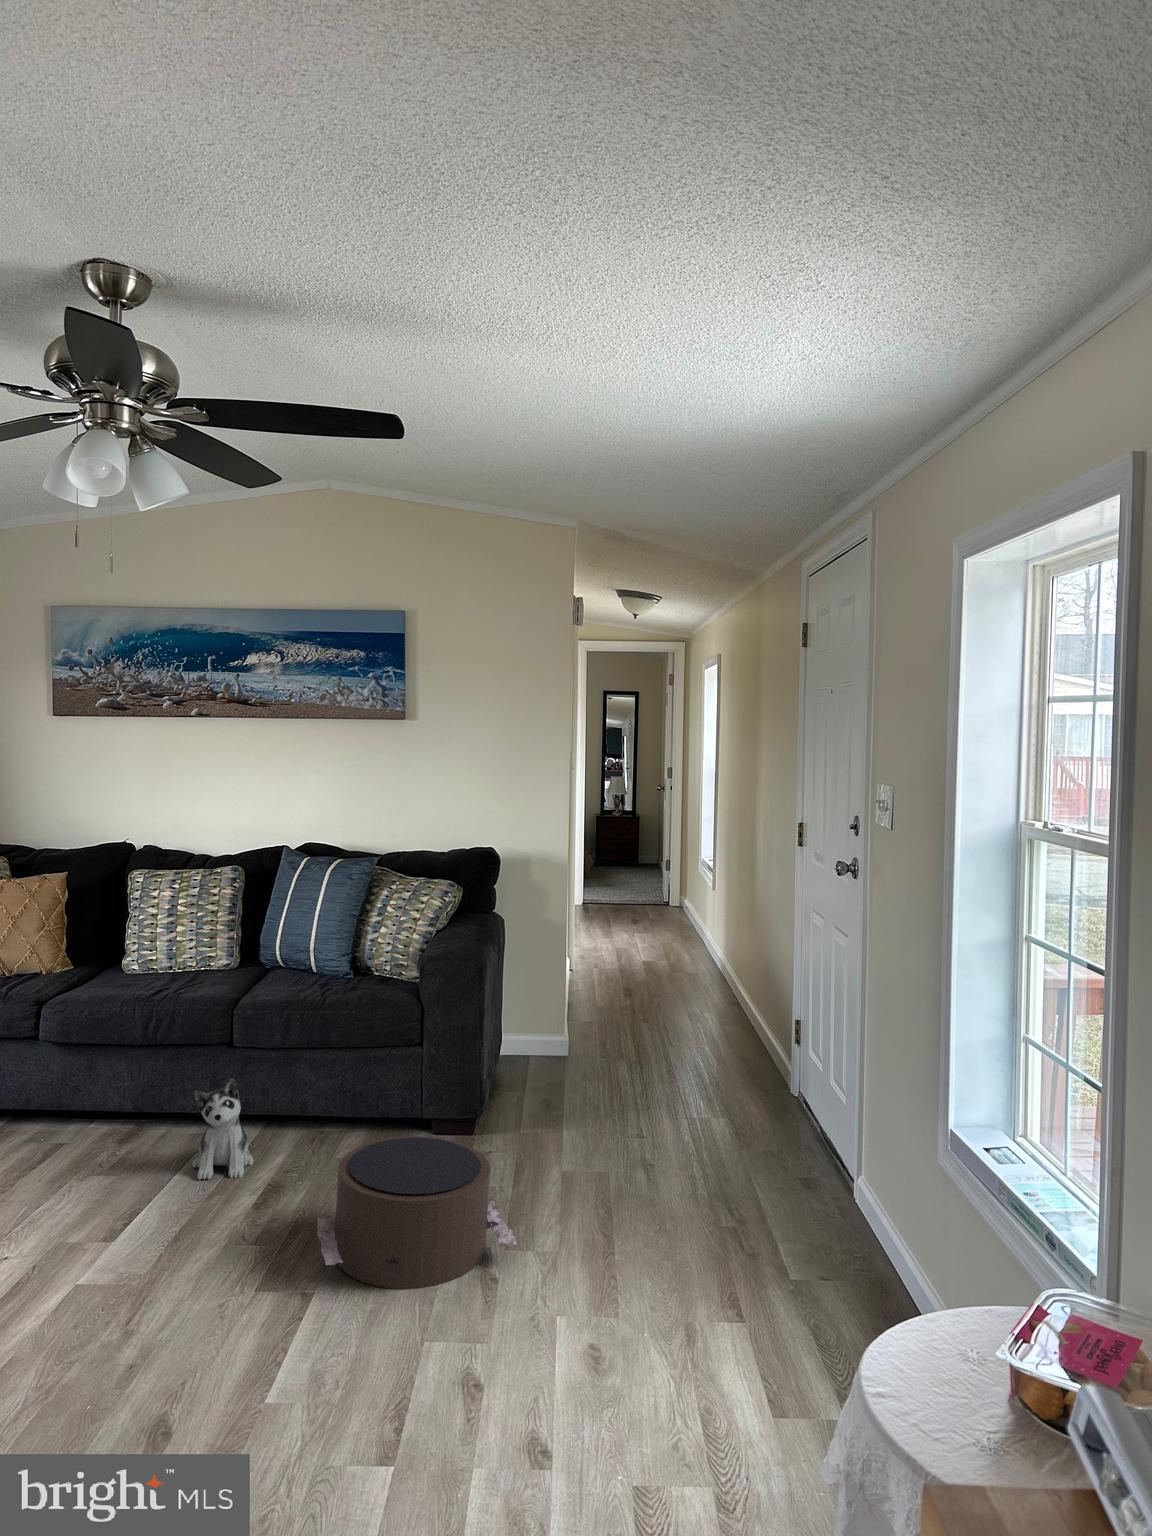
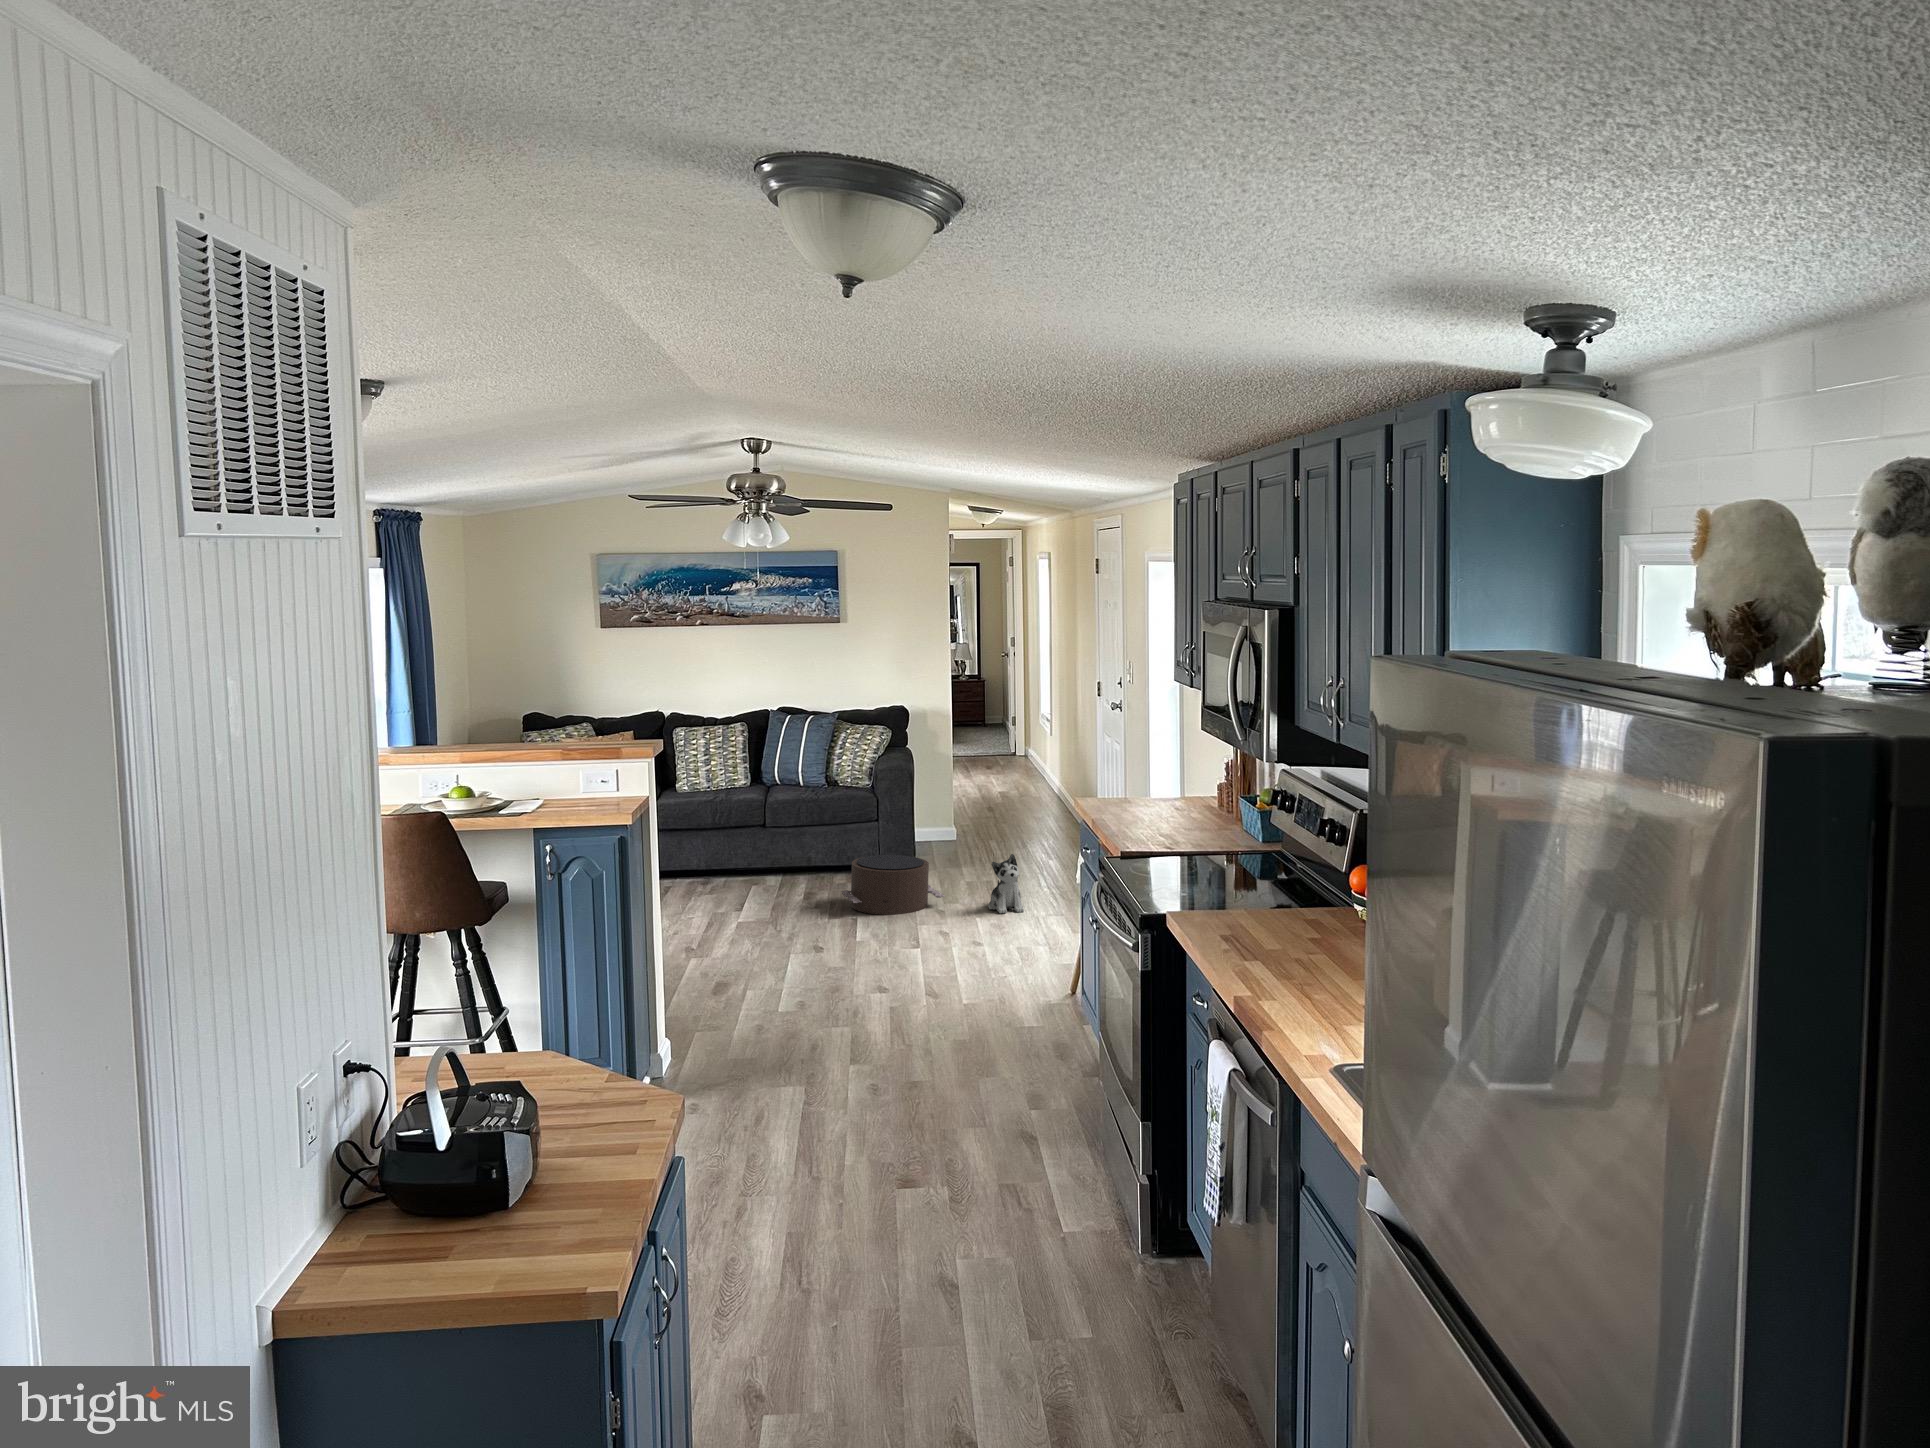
plush toy: present [192,1078,253,1180] -> present [988,854,1024,913]

